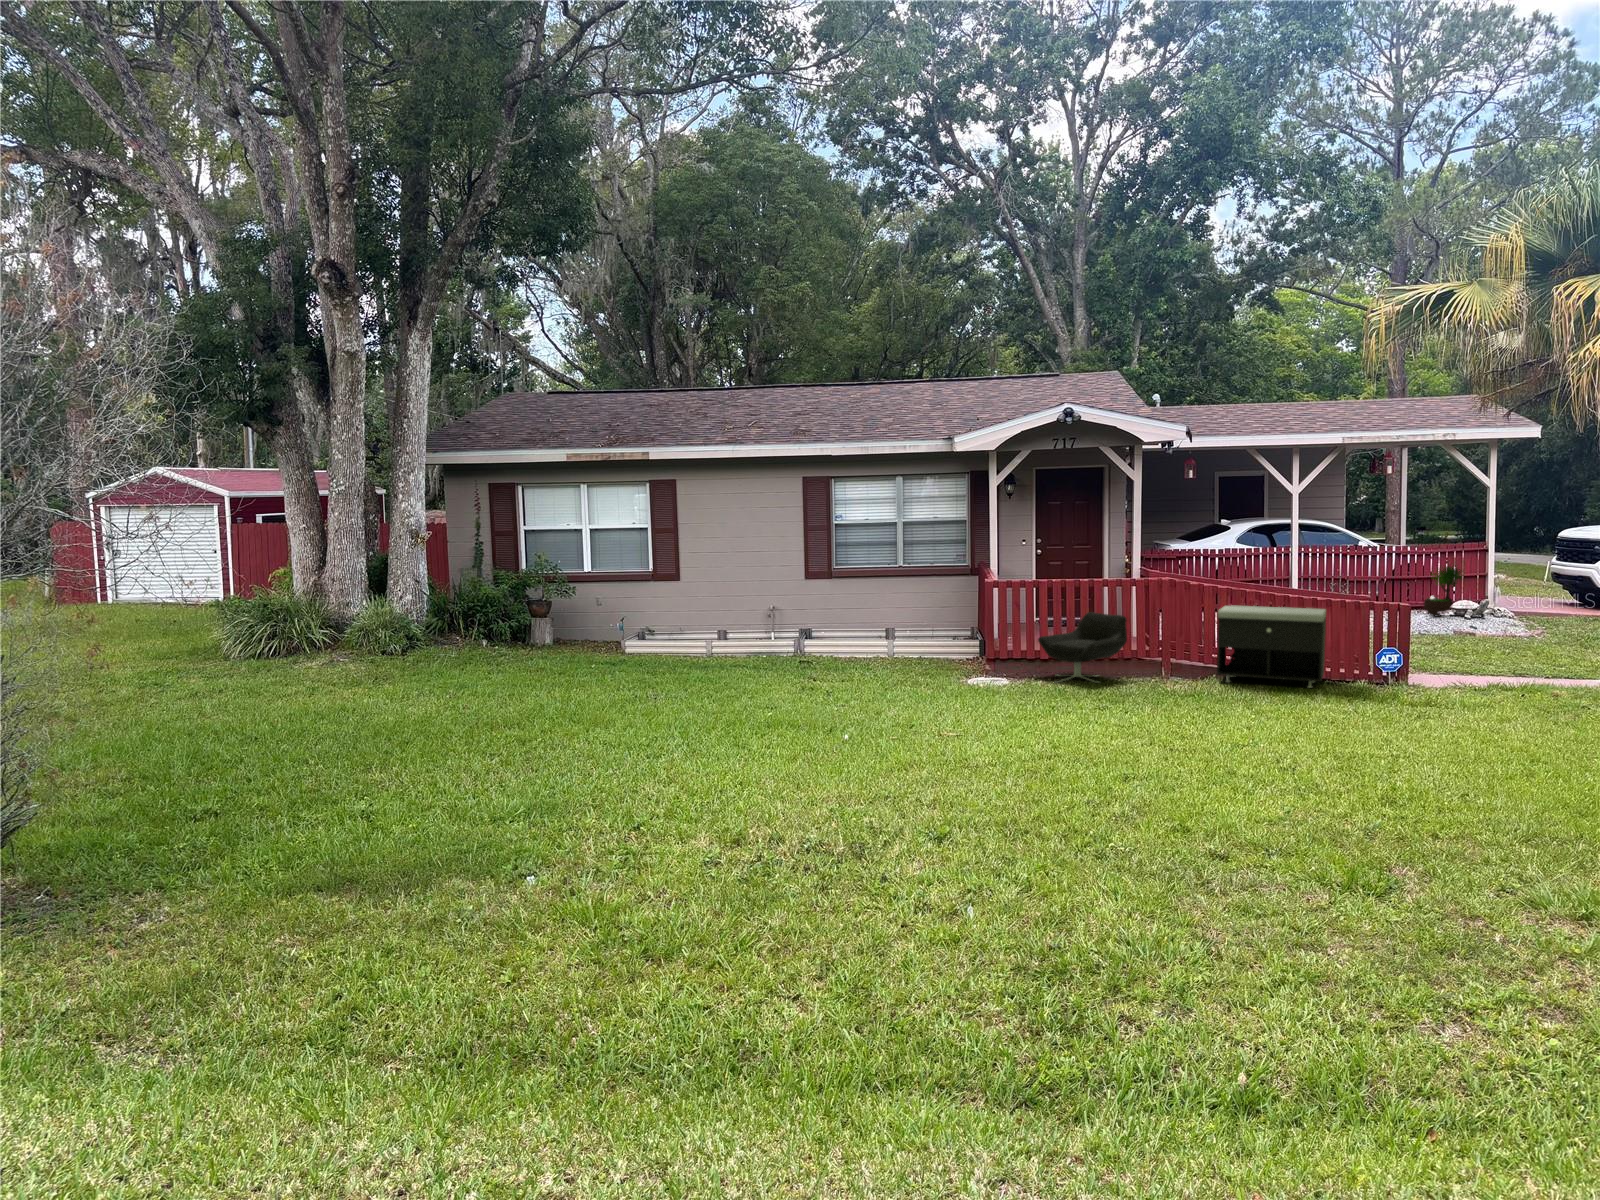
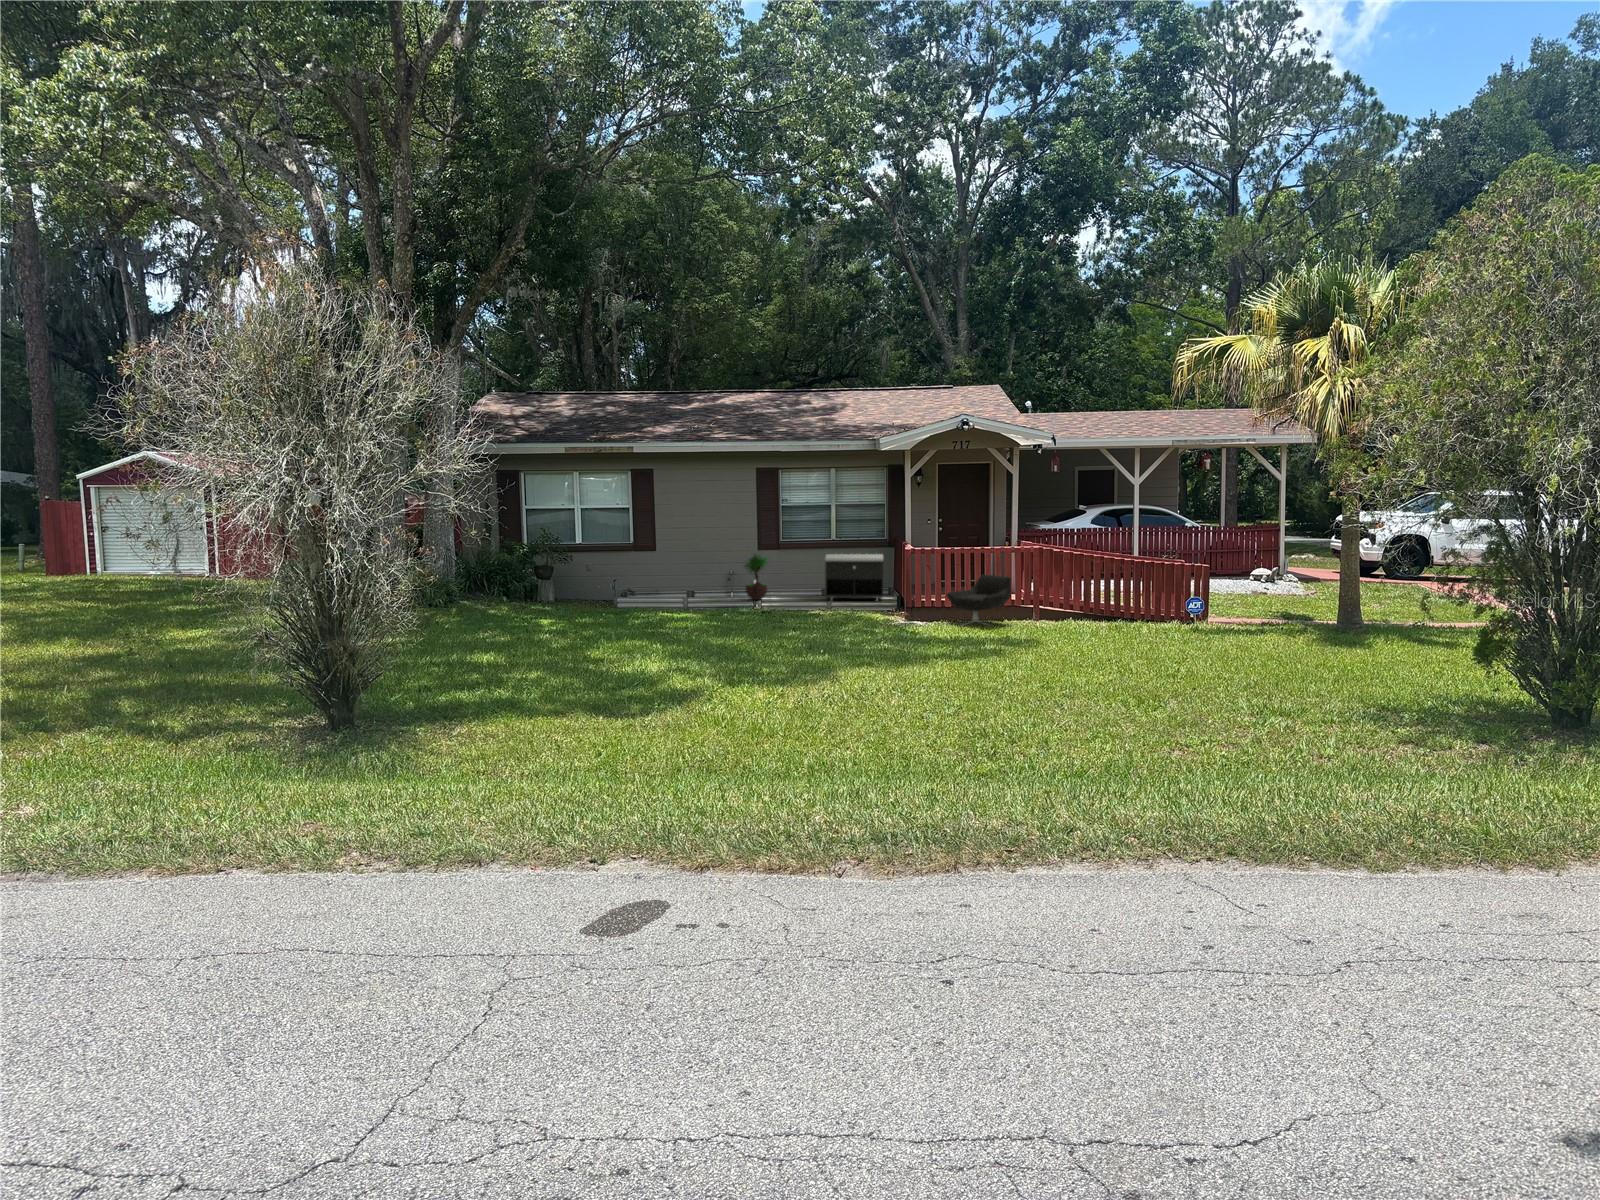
potted tree: present [1424,566,1463,616] -> present [744,554,768,600]
storage bench: present [1217,606,1326,688] -> present [825,554,884,601]

